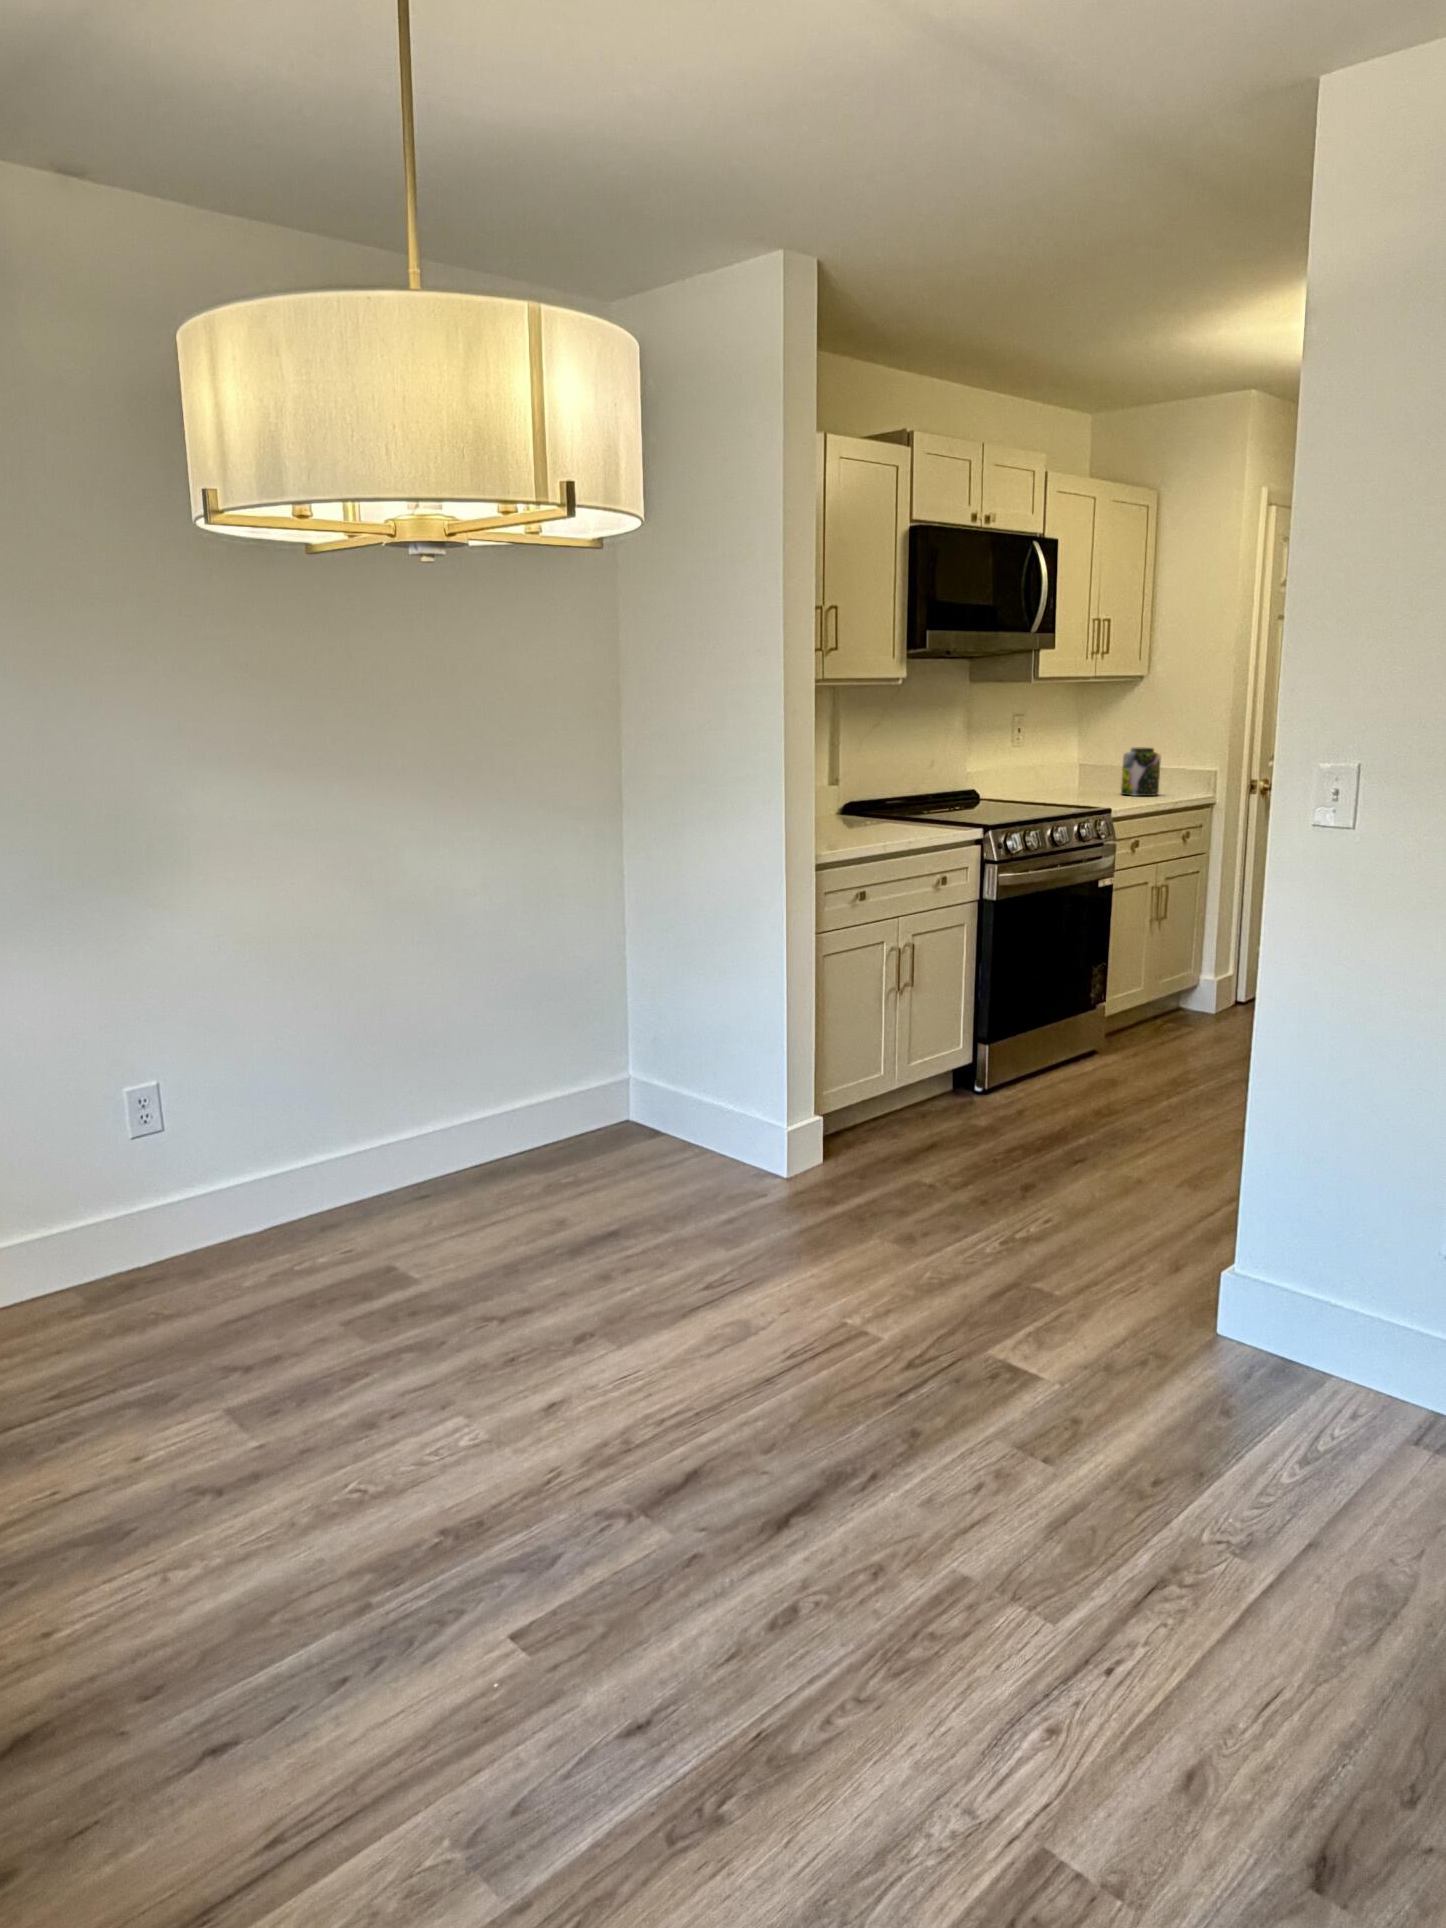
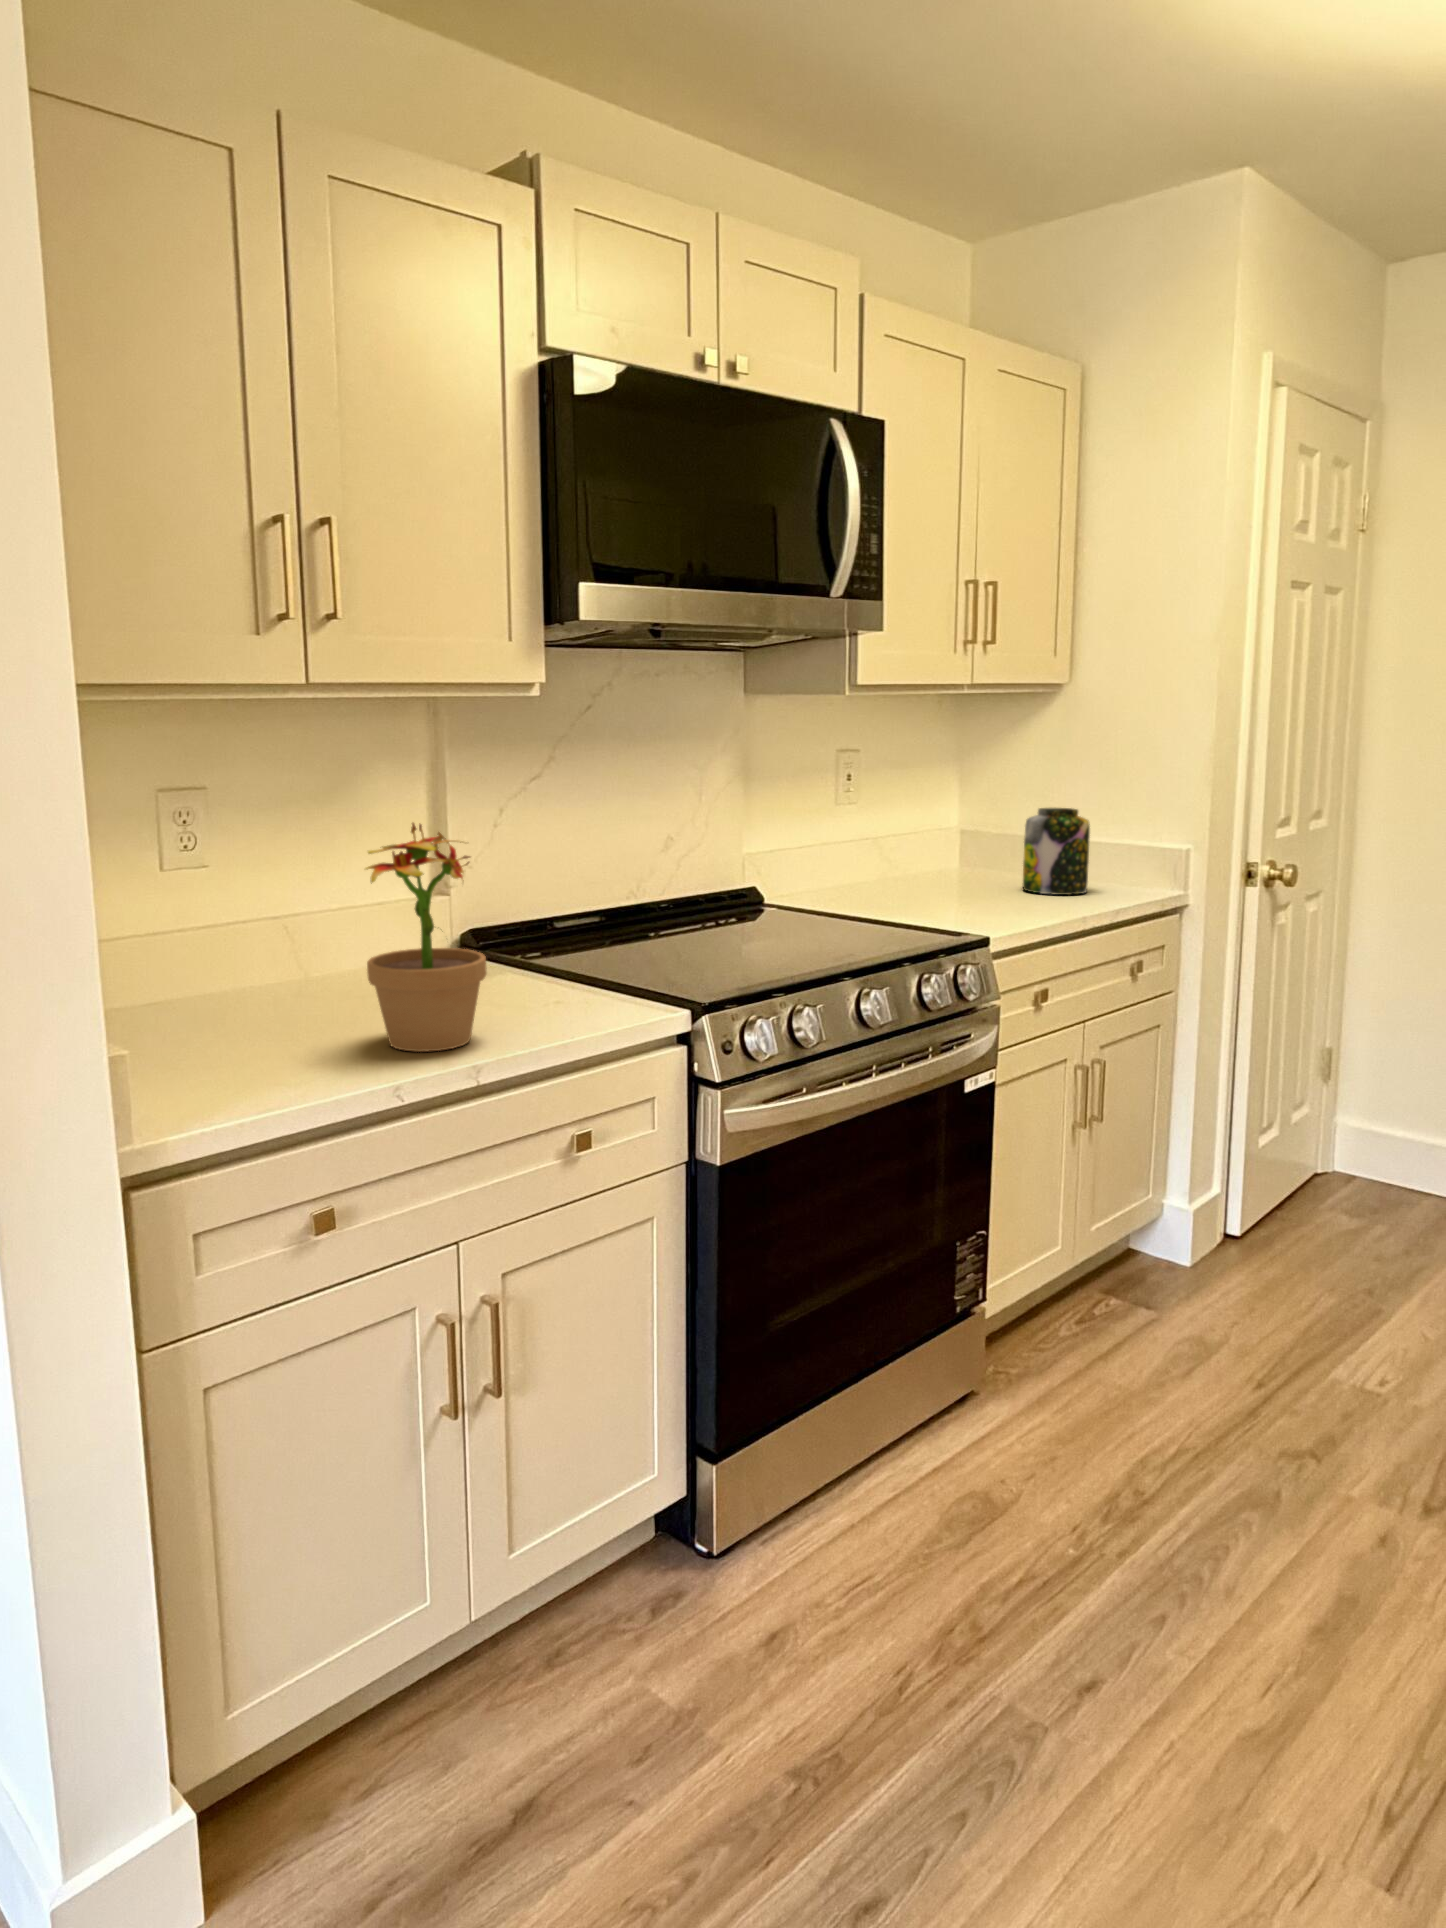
potted plant: none [858,738,909,836] -> present [366,823,487,1052]

